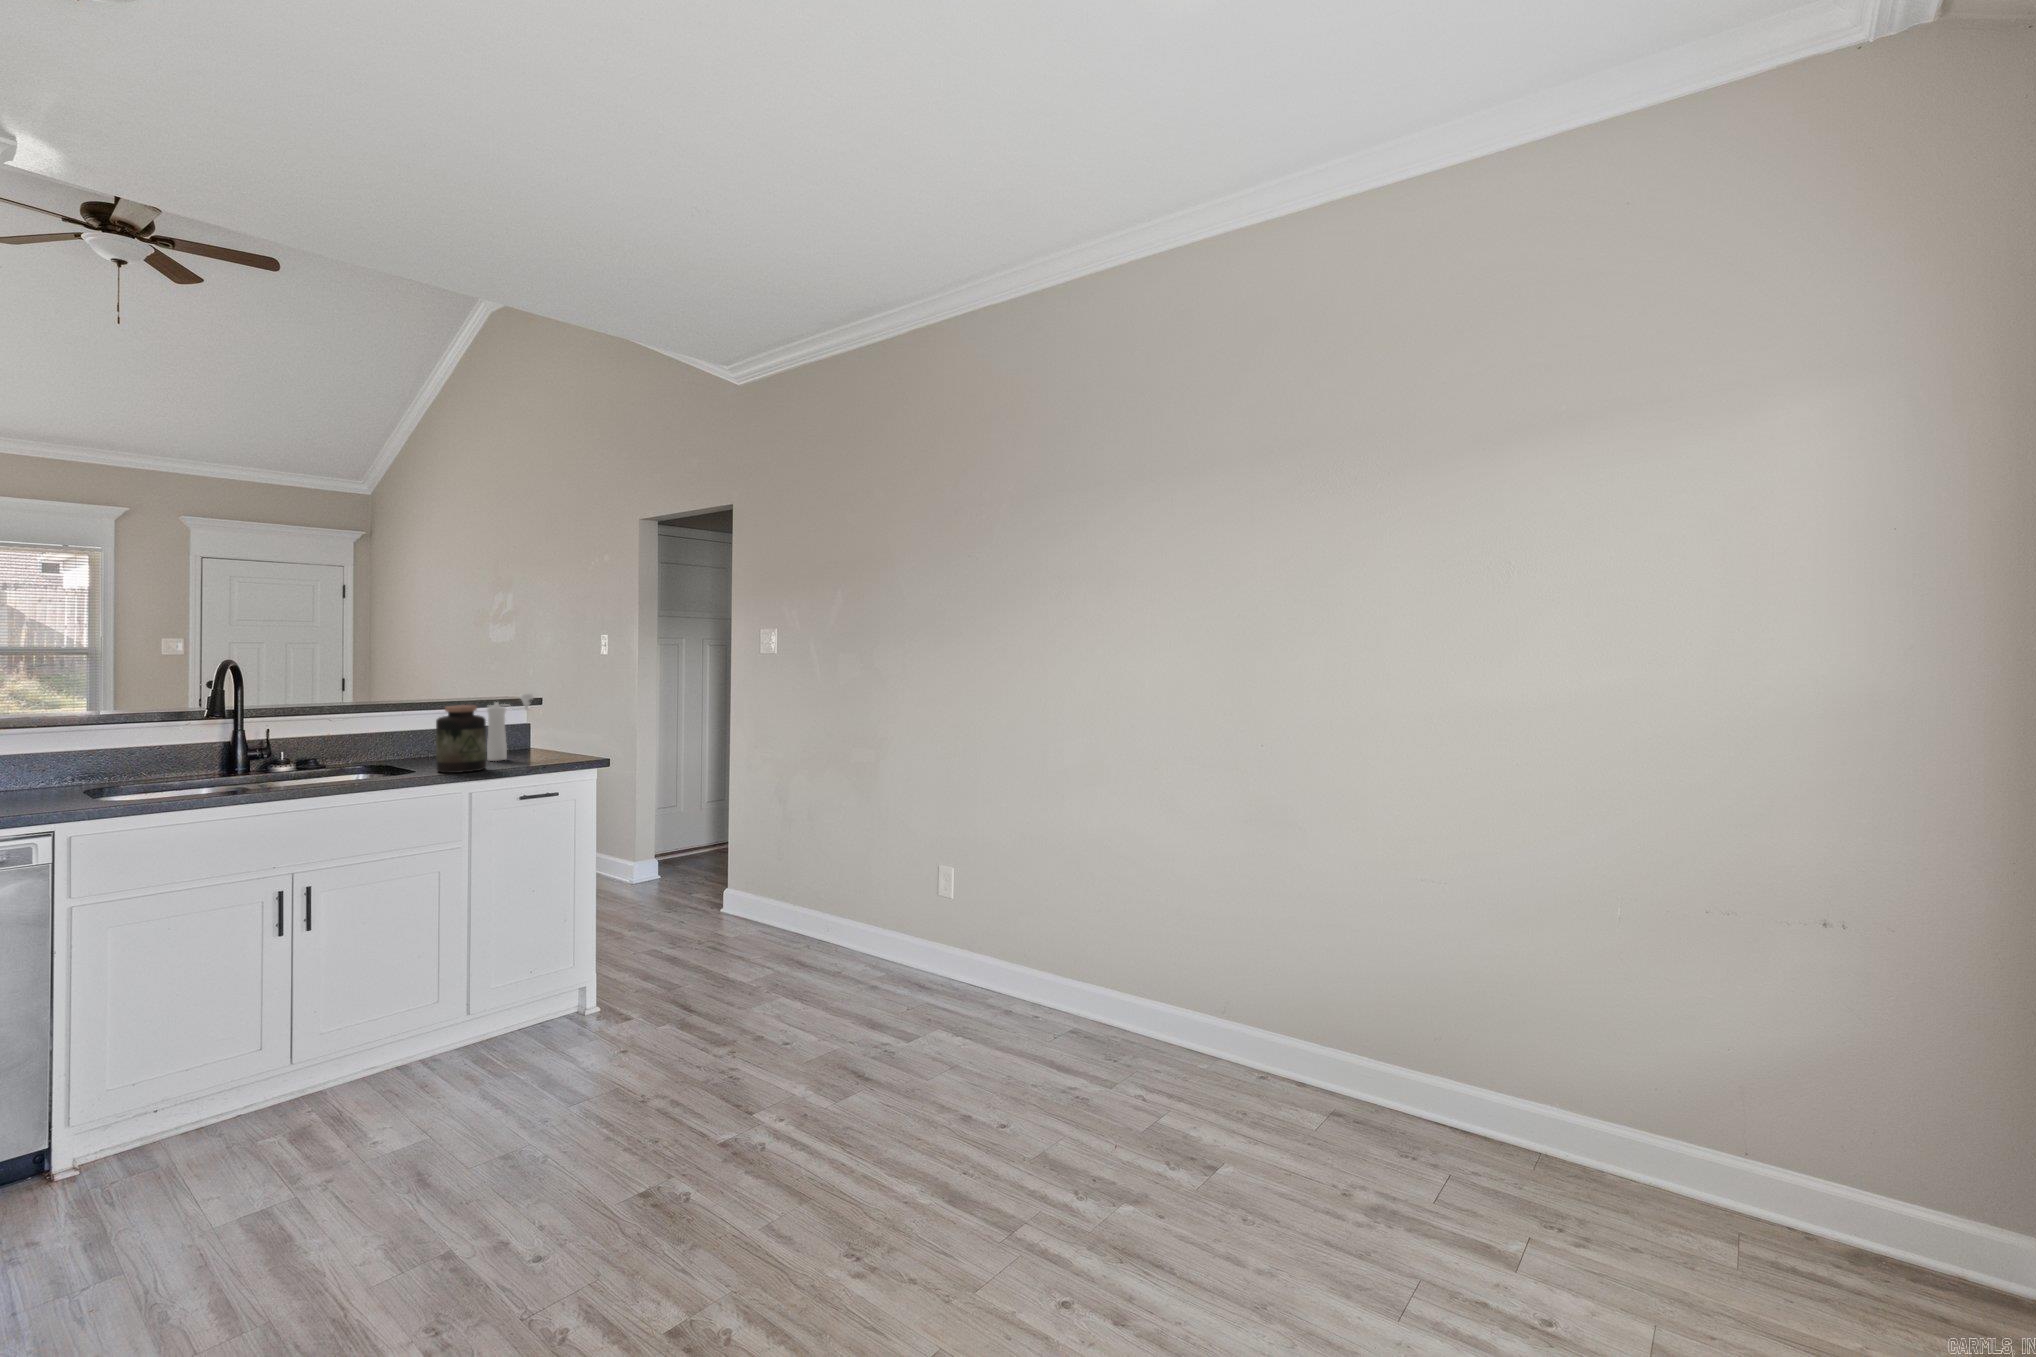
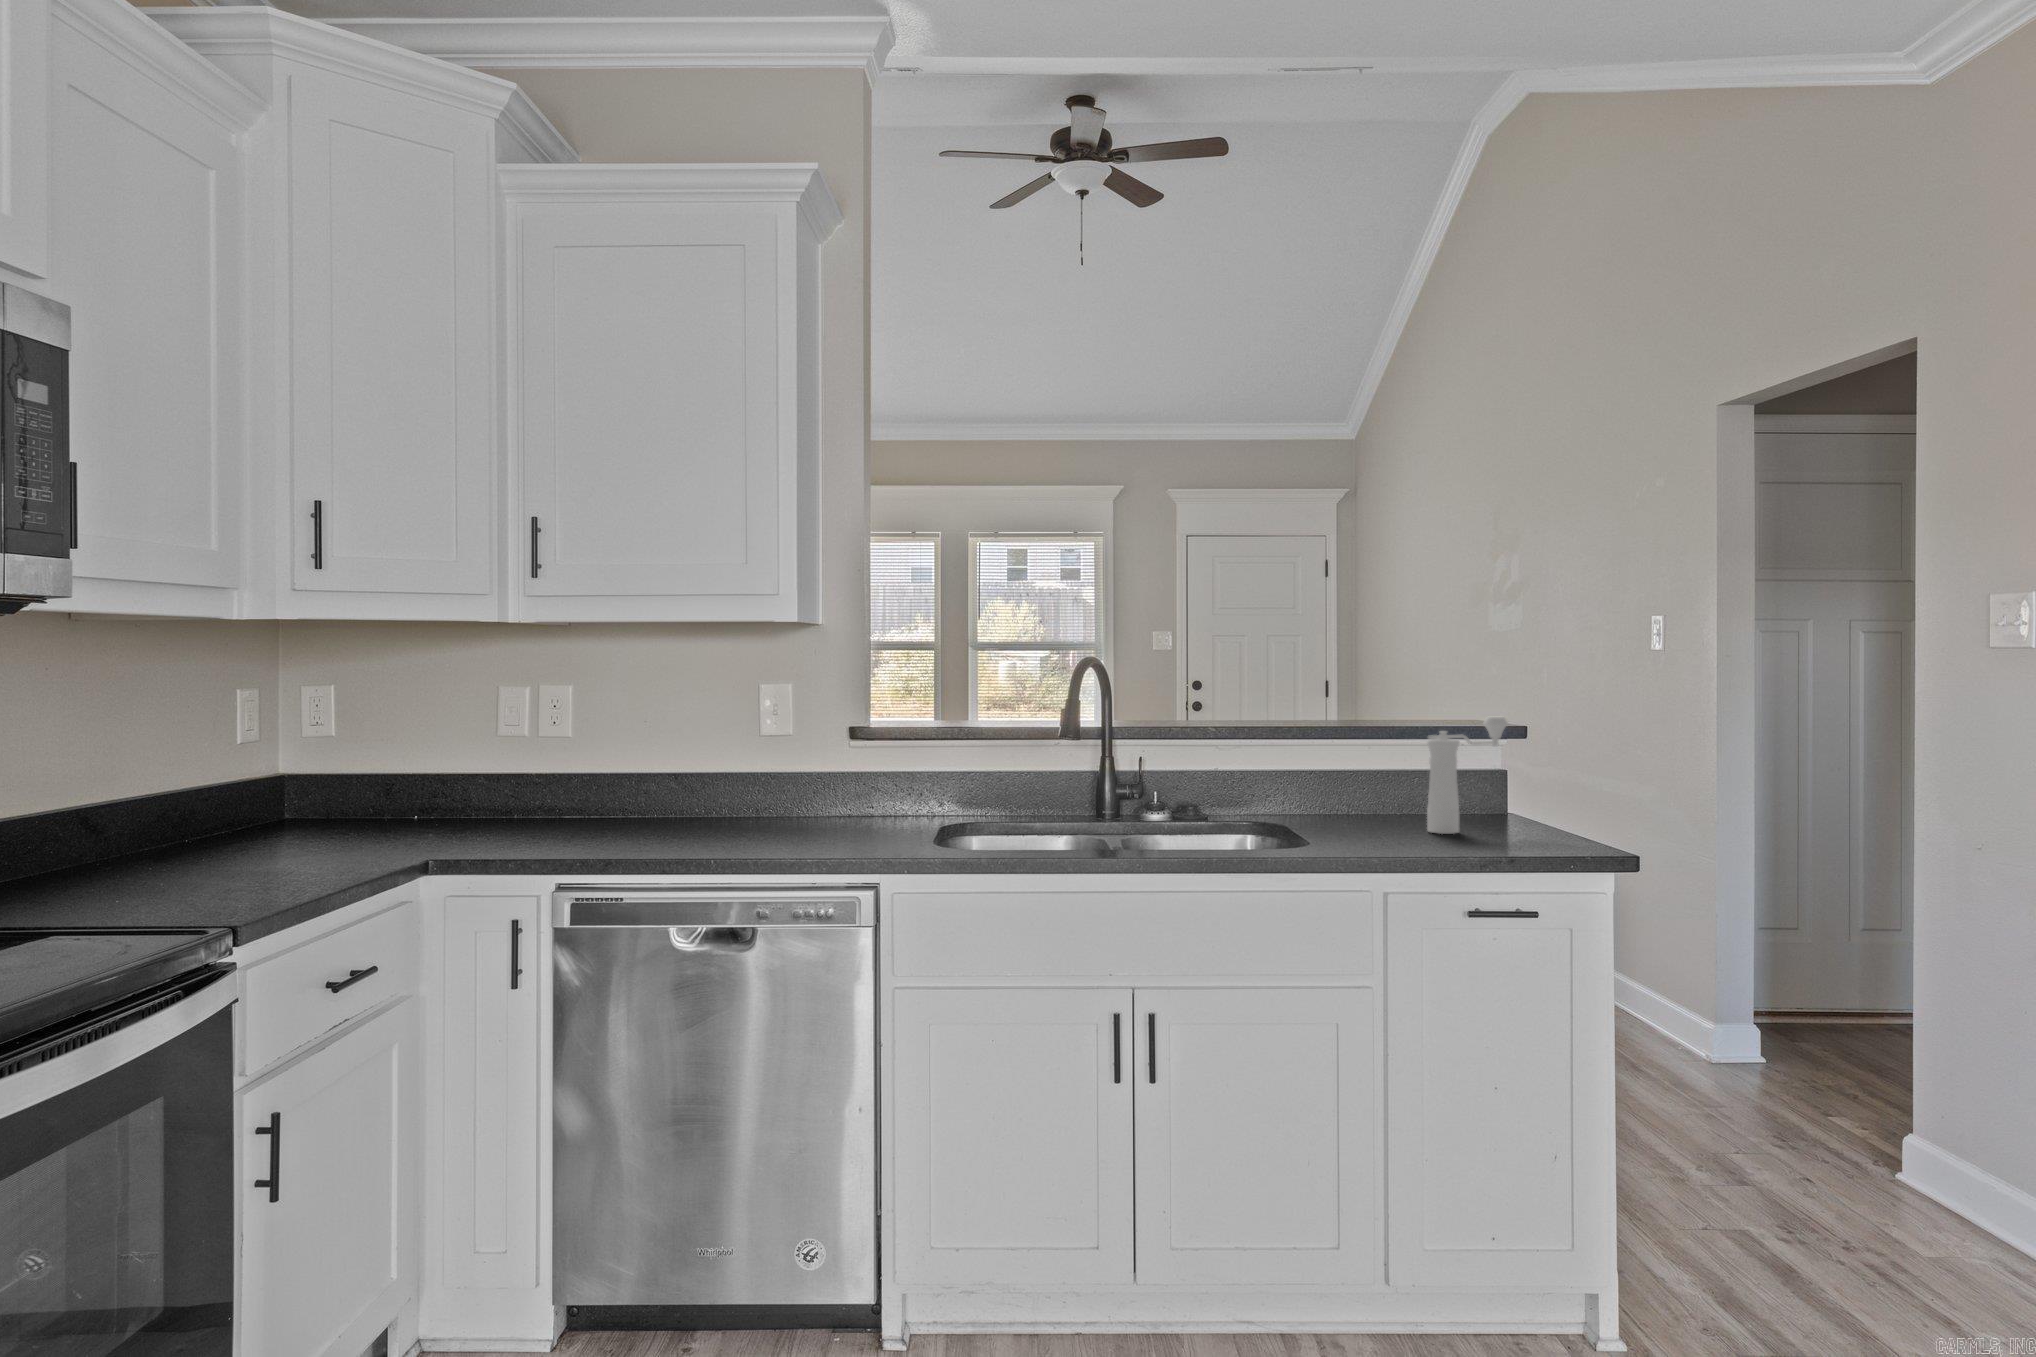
jar: present [436,705,486,773] -> none [1339,734,1415,852]

